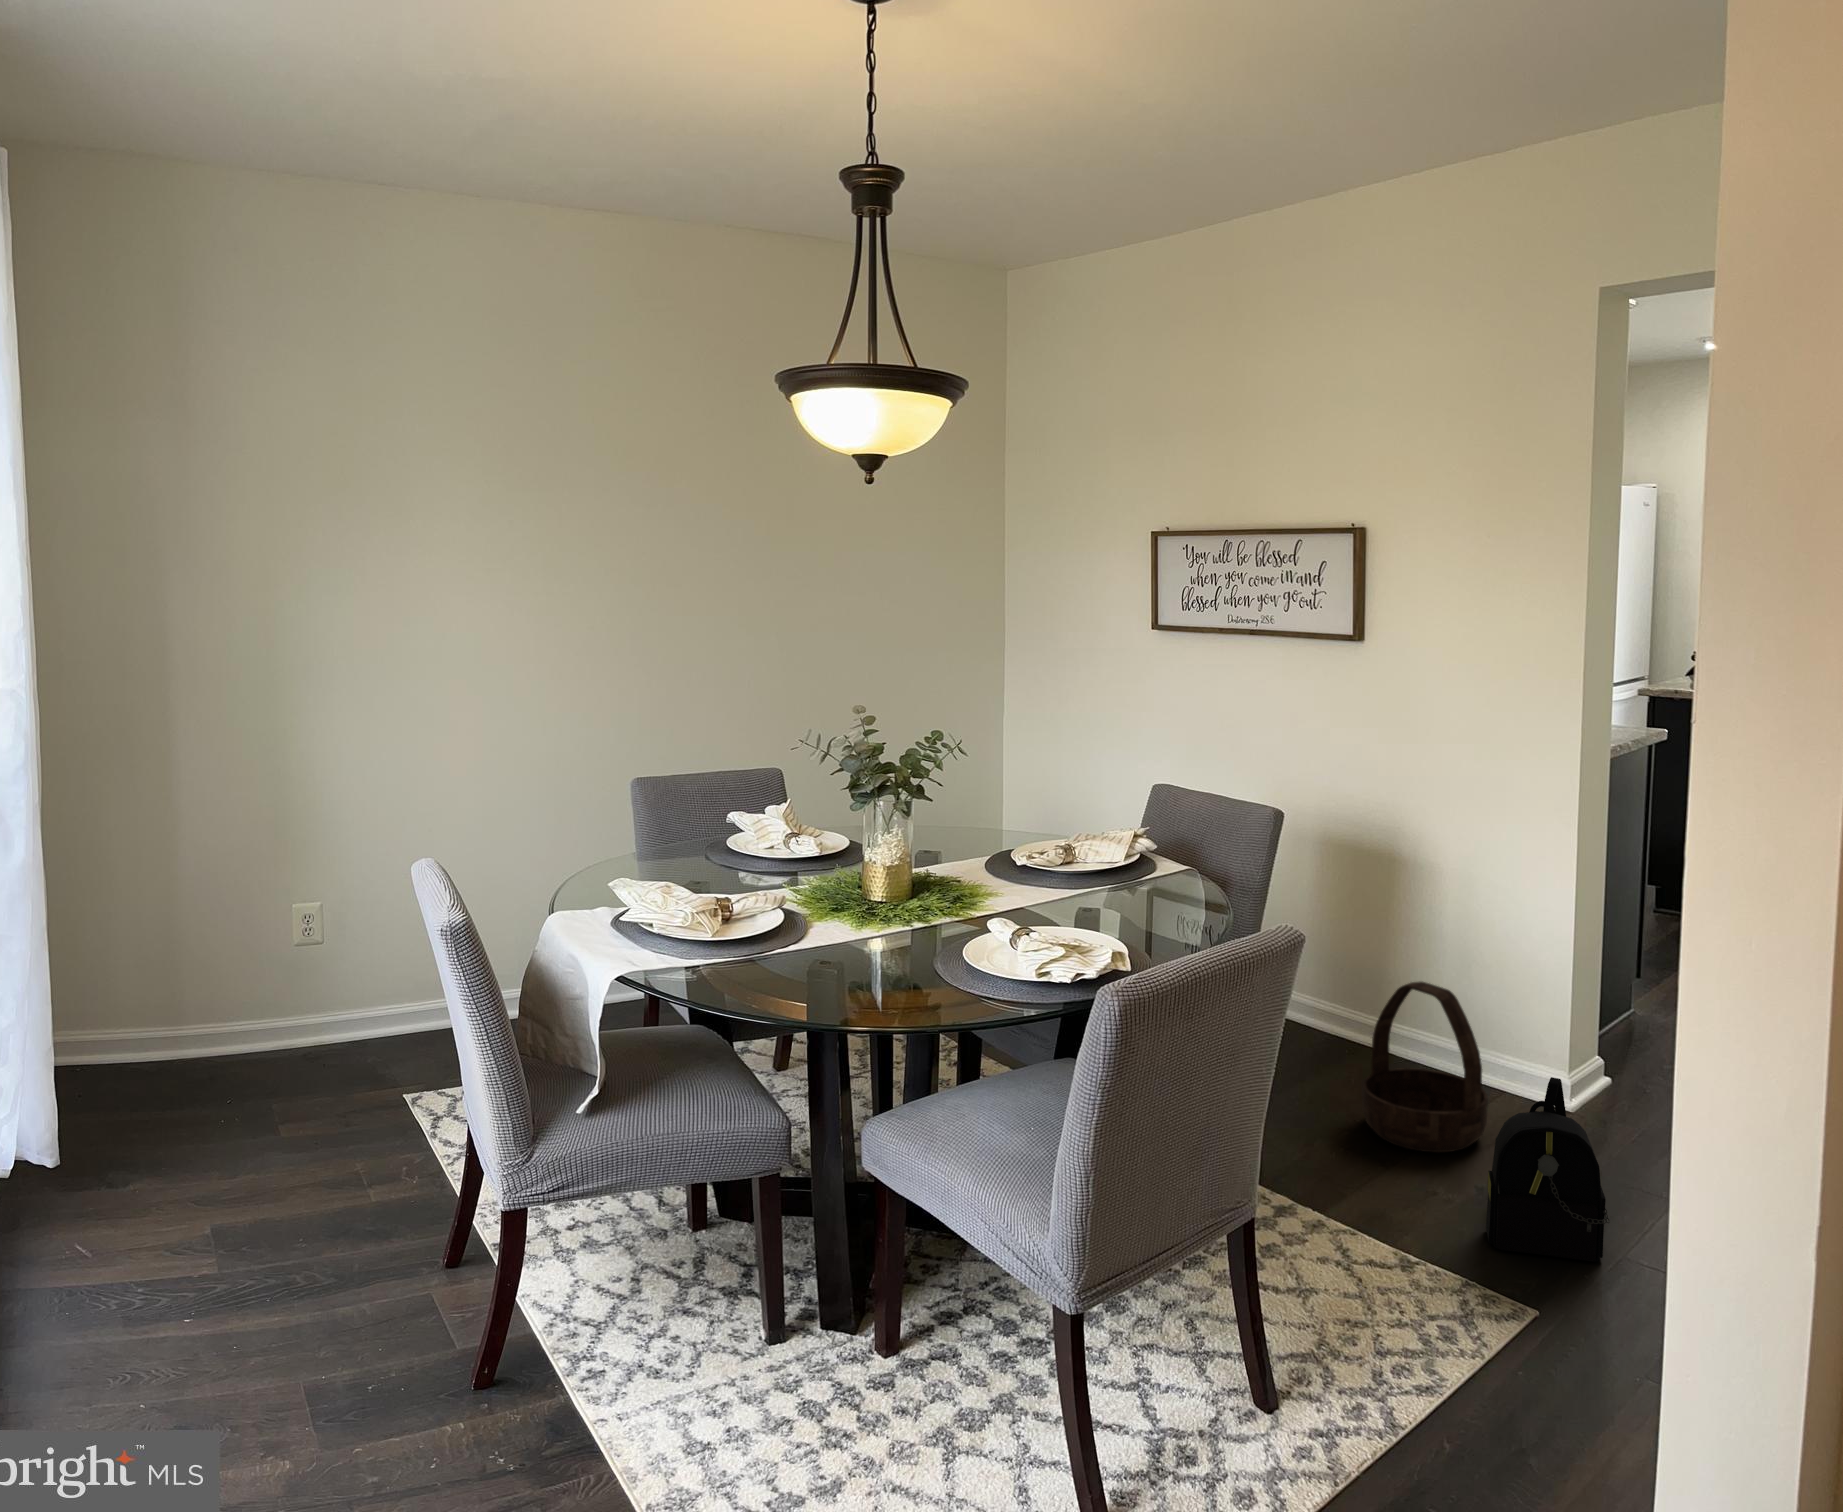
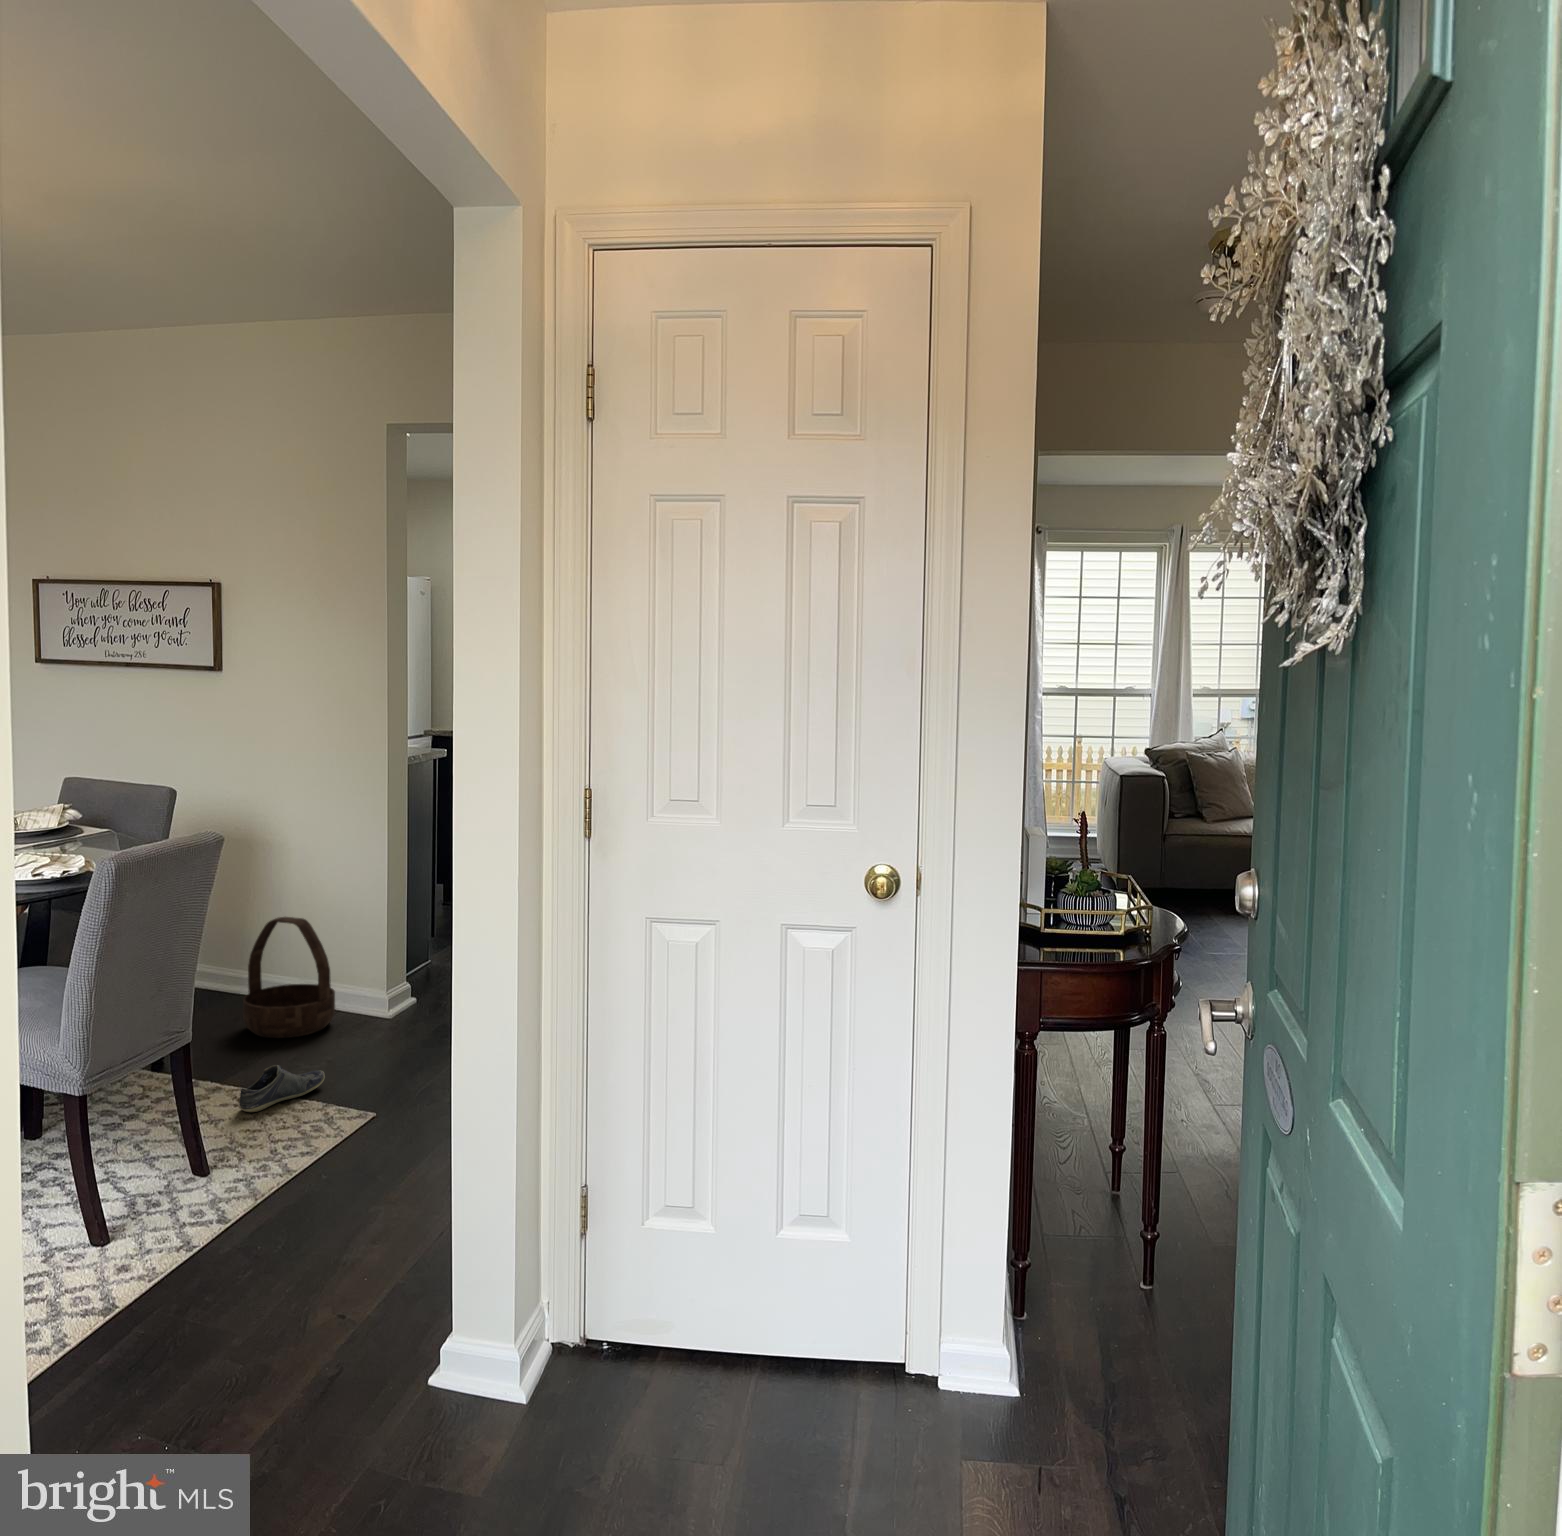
backpack: present [1486,1077,1610,1262] -> none [339,956,417,1076]
shoe: none [1343,1215,1464,1277] -> present [239,1065,325,1112]

